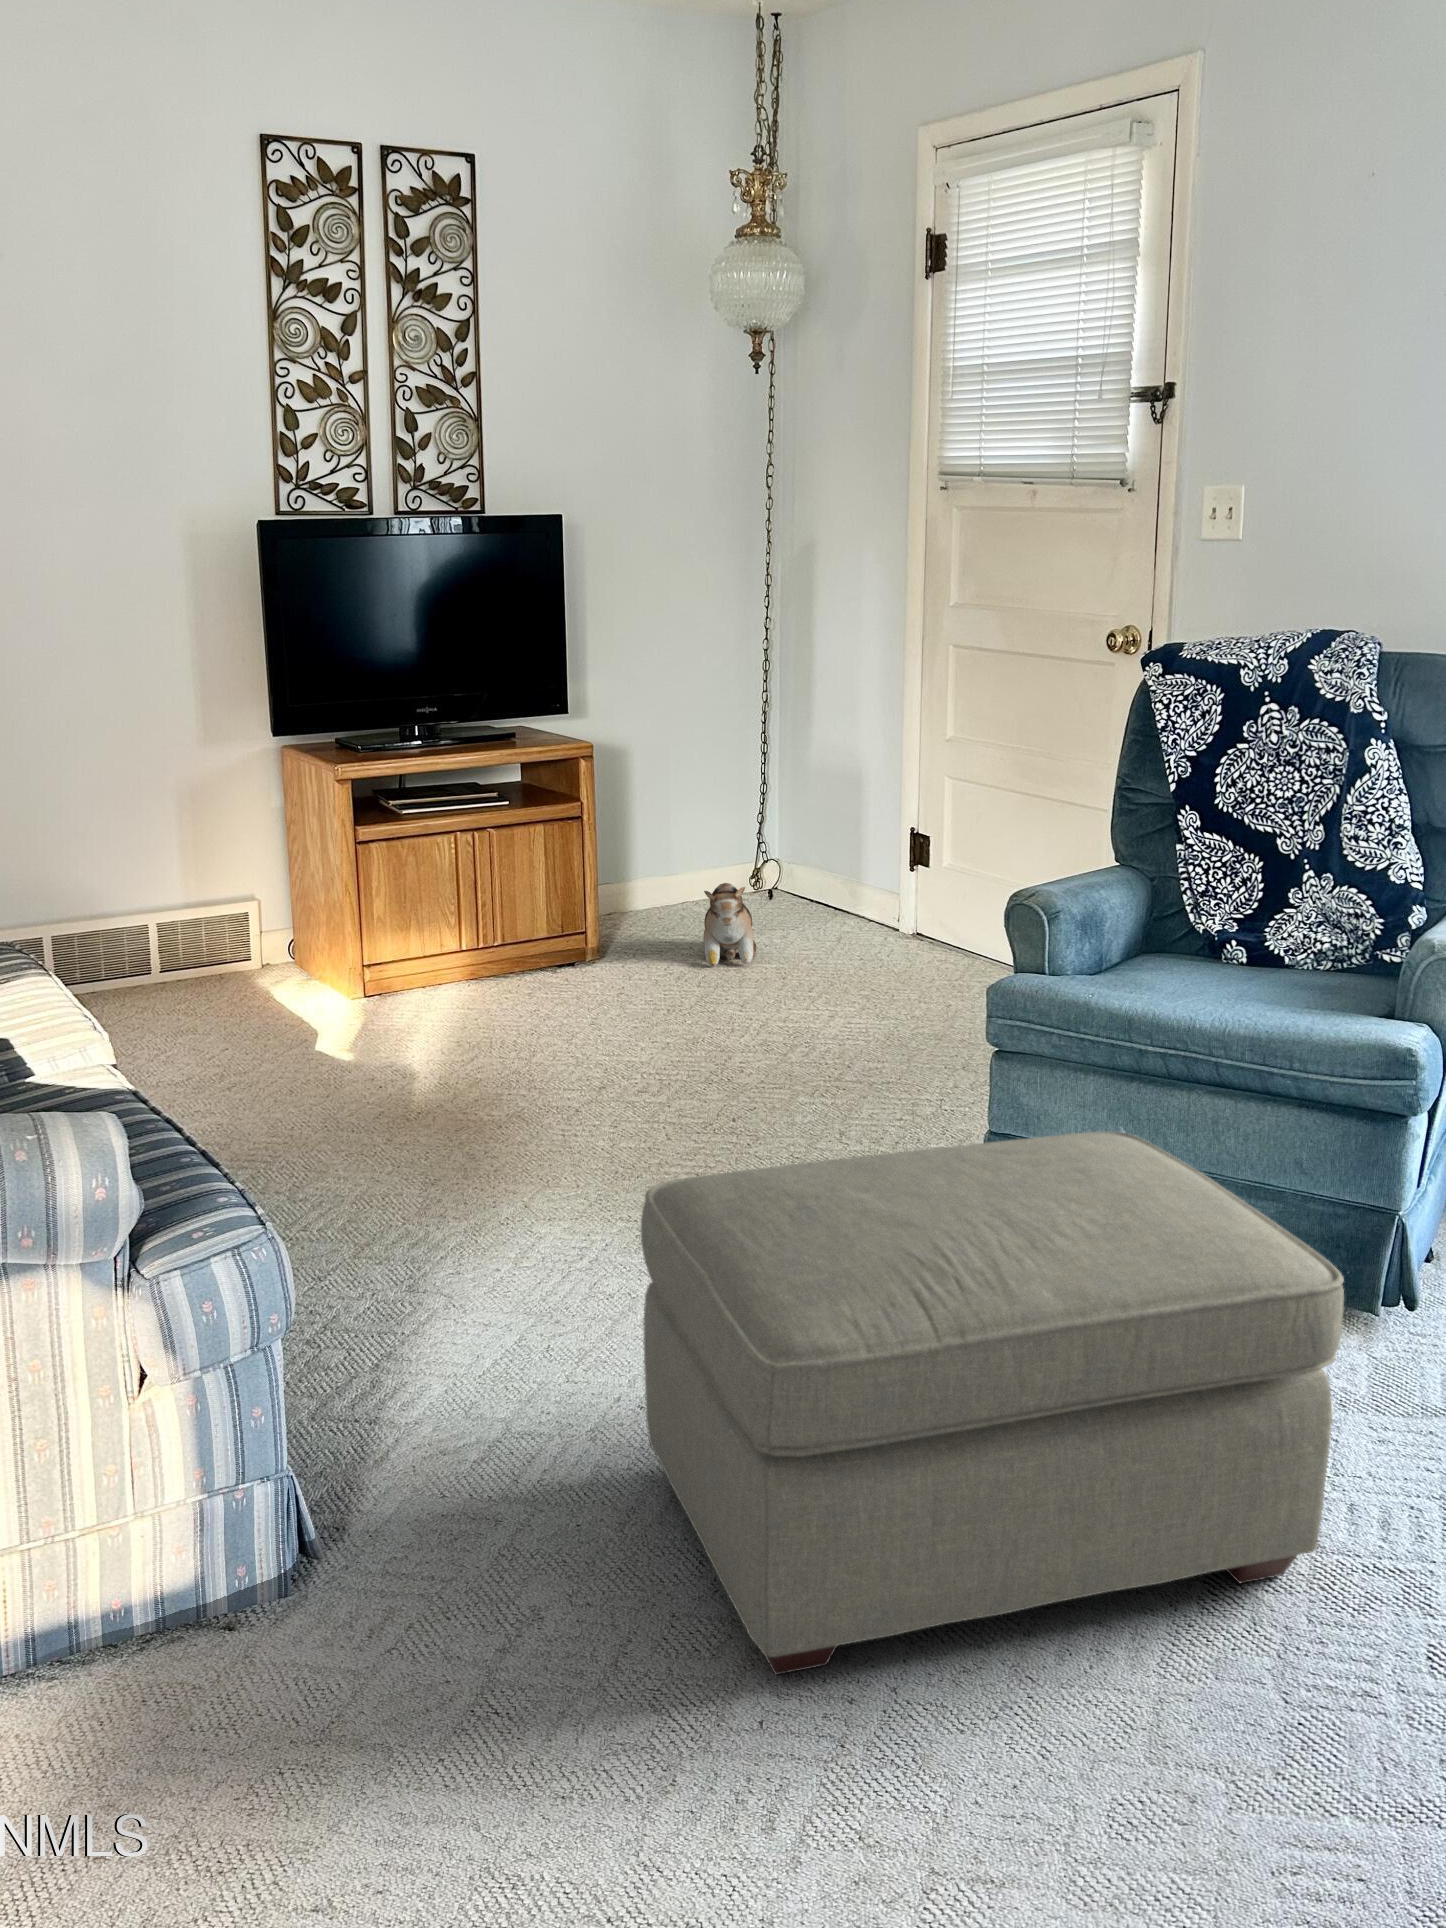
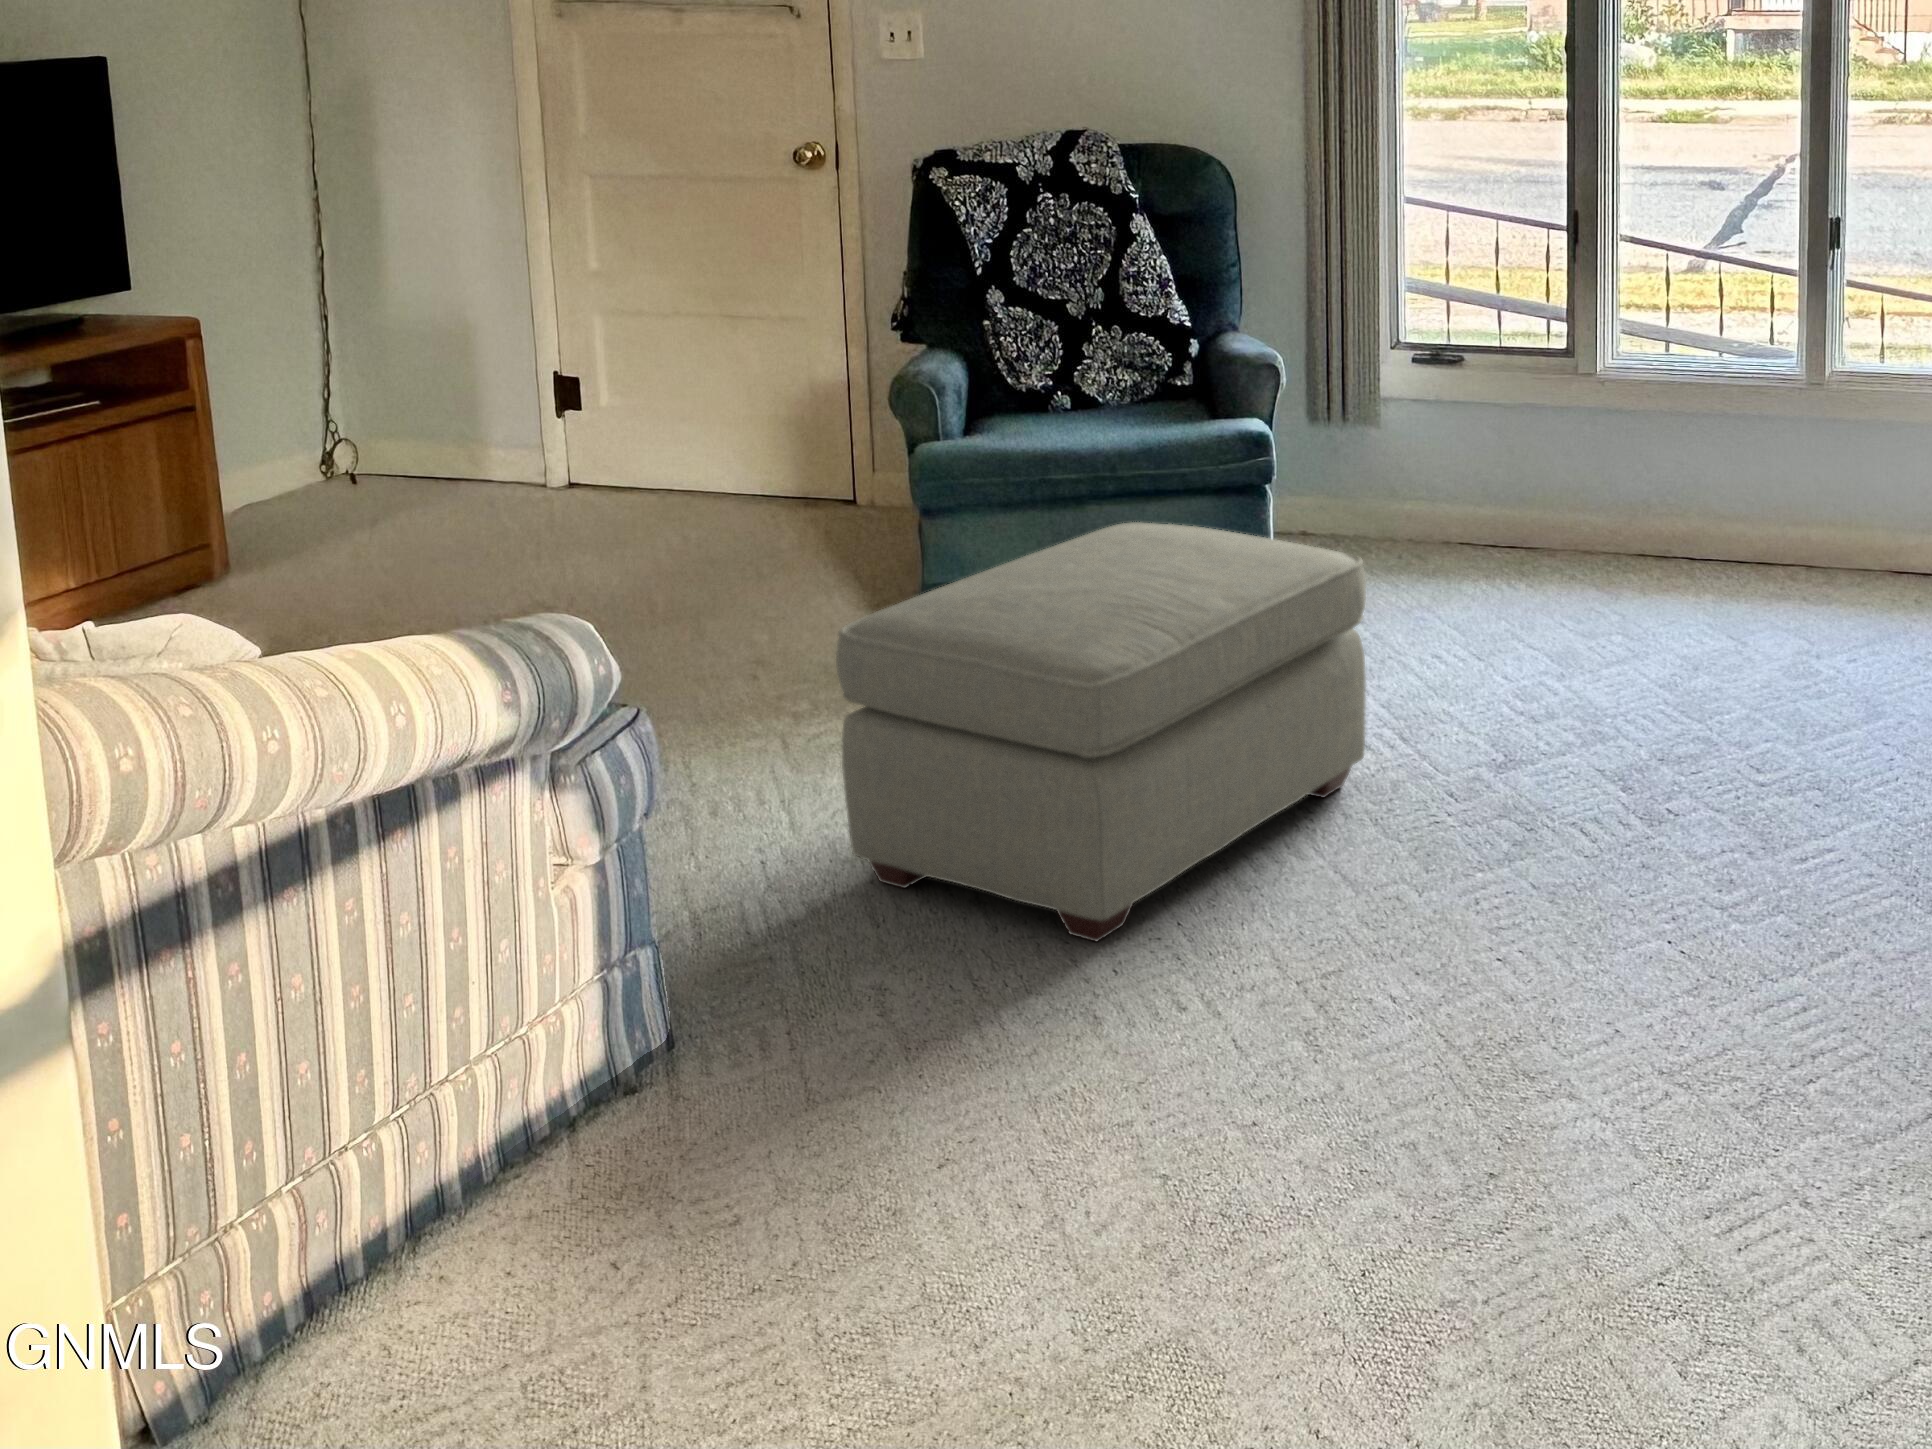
plush toy: present [704,883,756,966] -> none [354,451,428,549]

